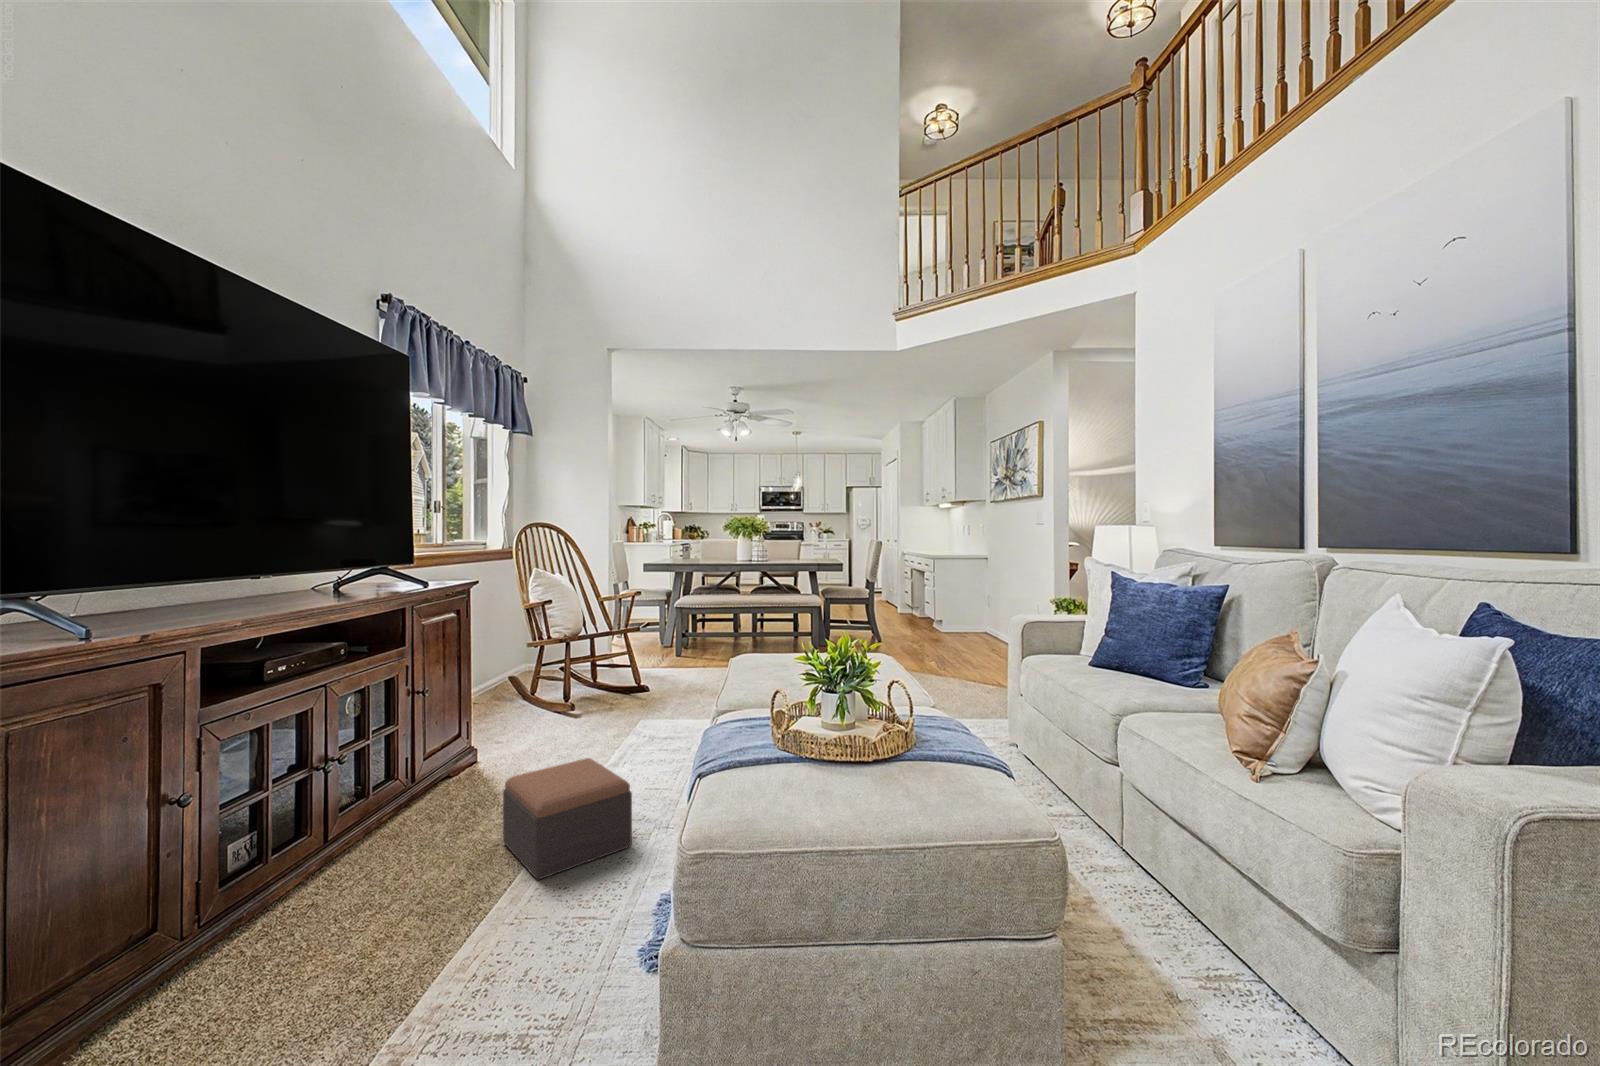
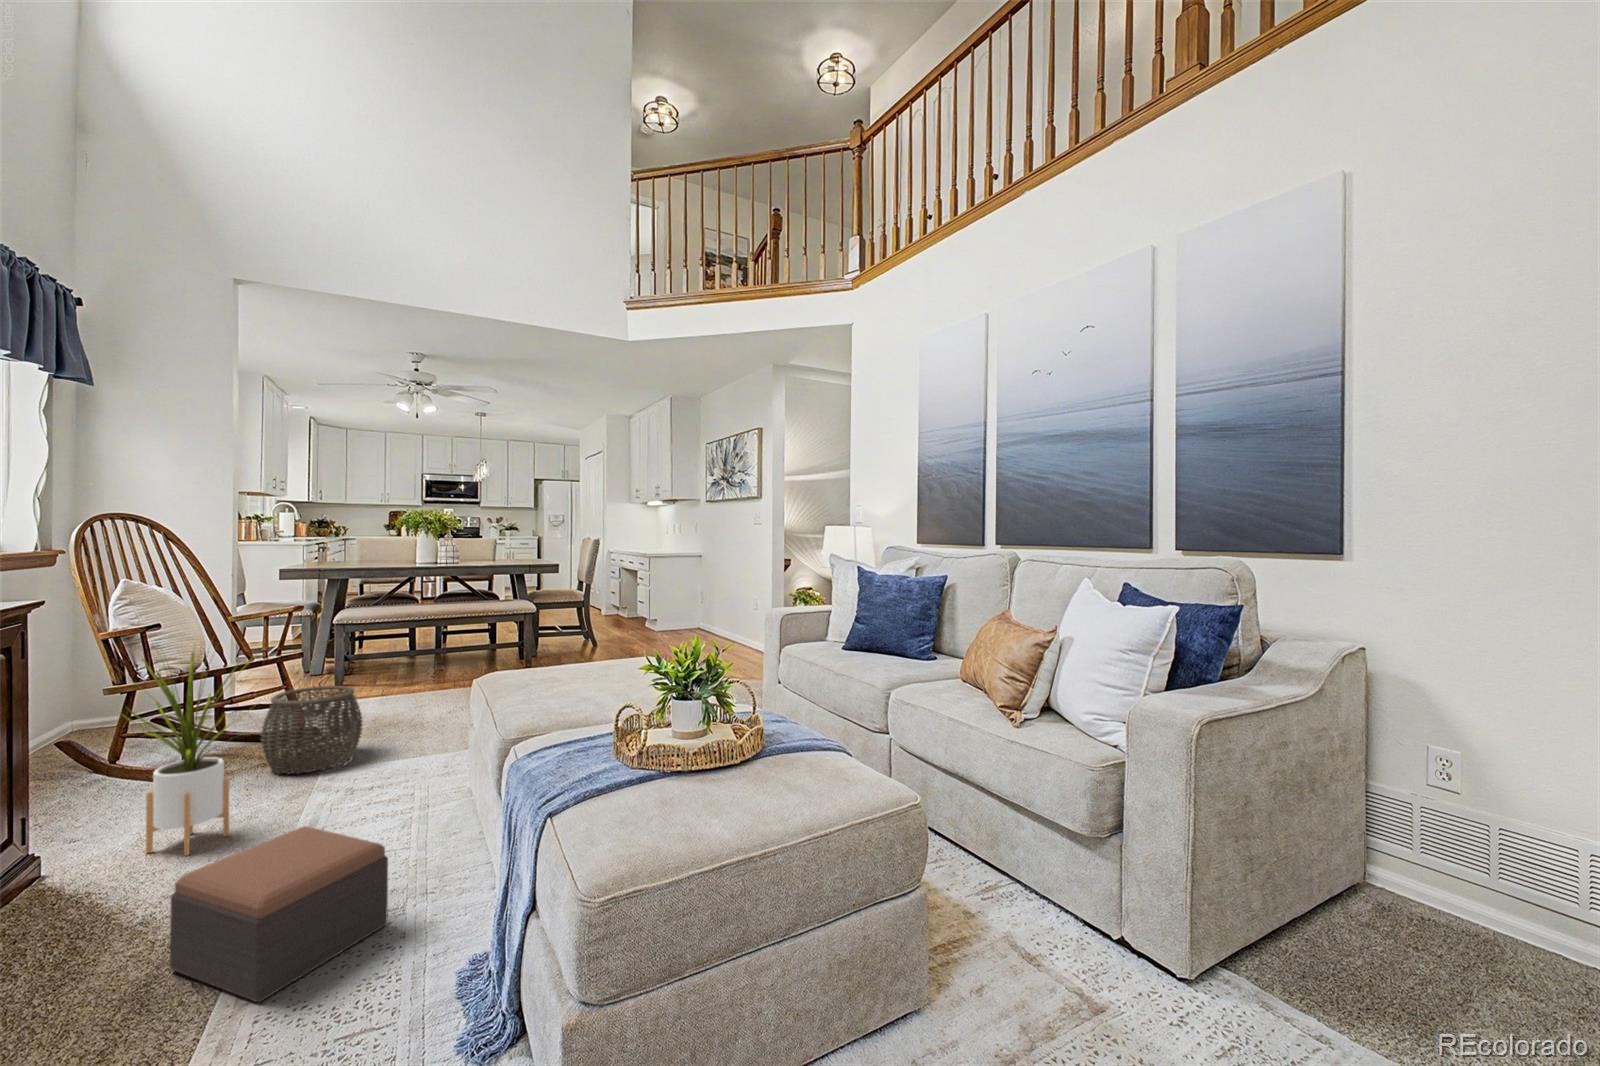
house plant: none [505,610,589,767] -> present [127,641,237,856]
woven basket: none [604,655,670,721] -> present [260,686,362,774]

